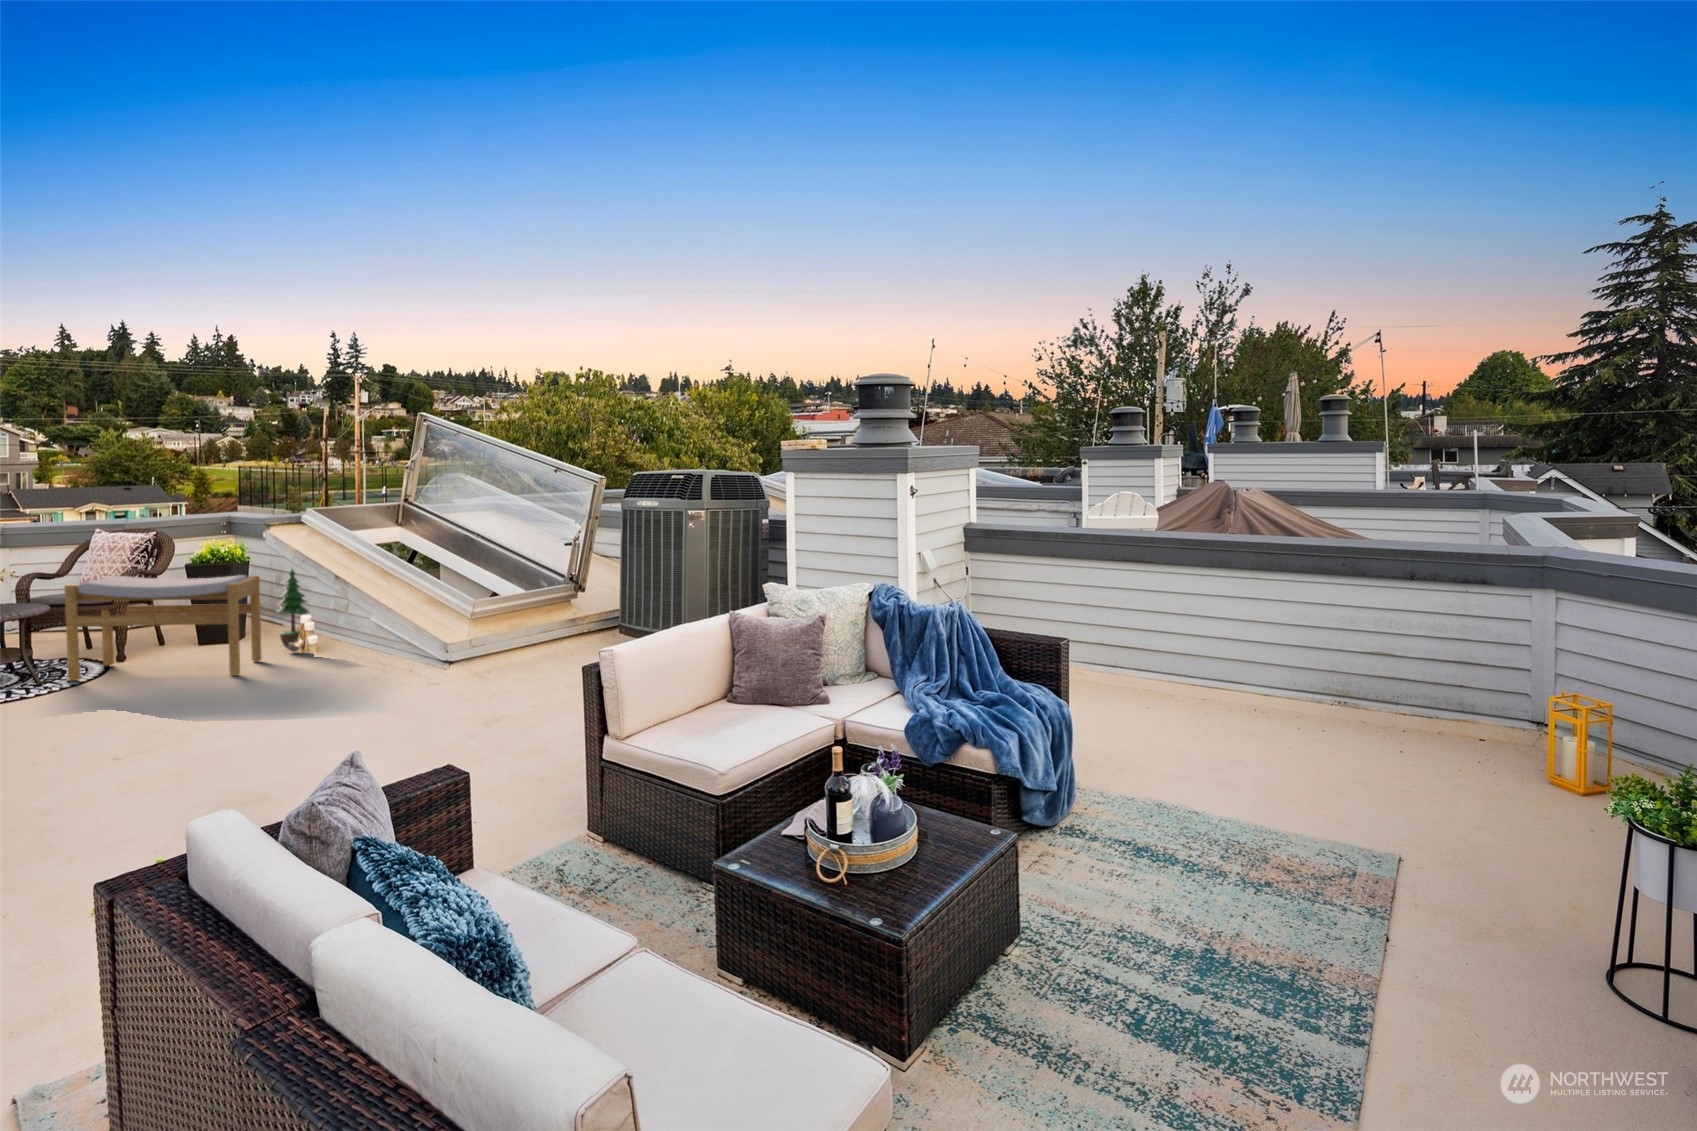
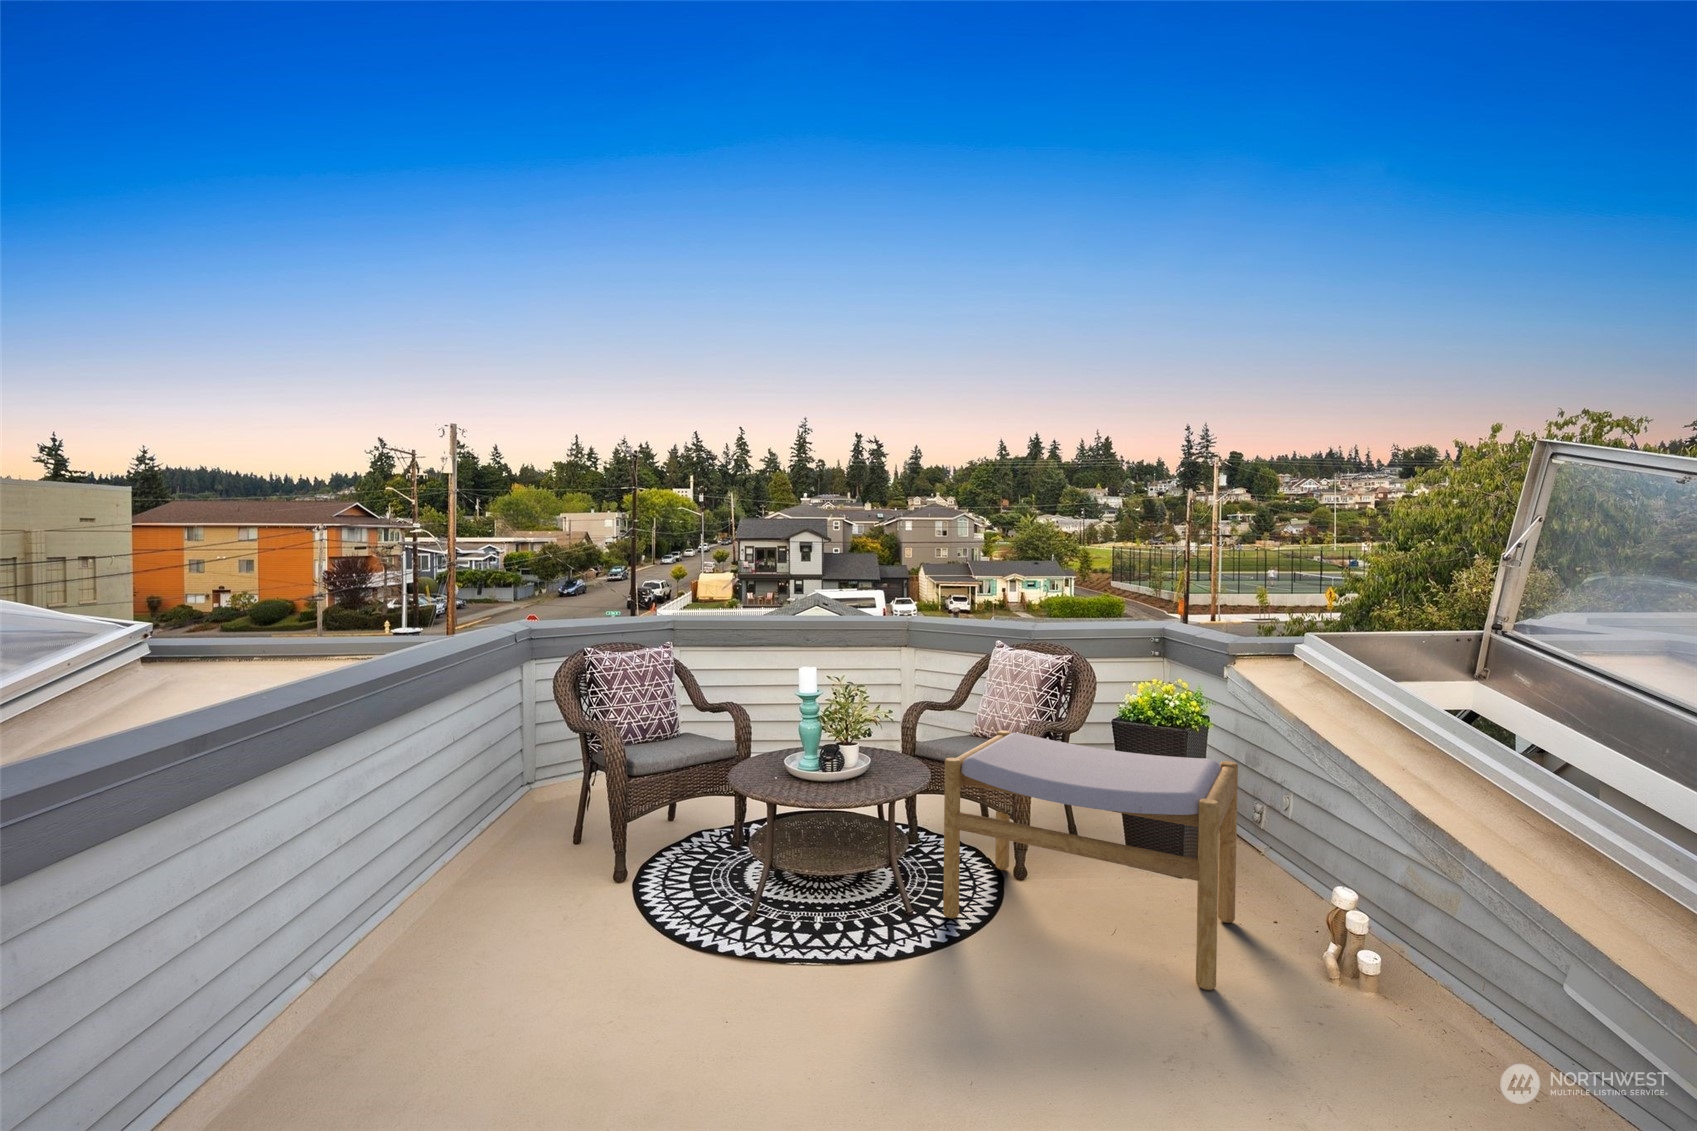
potted tree: present [277,569,309,652] -> none [1250,741,1312,895]

